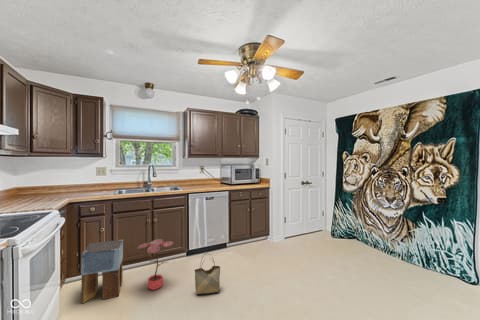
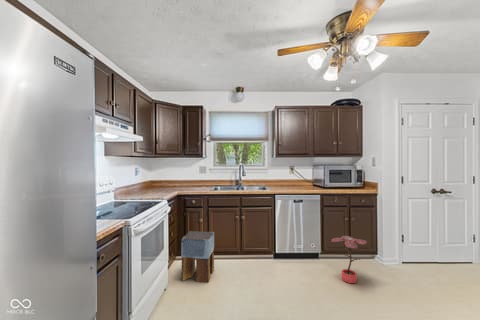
potted plant: present [137,239,174,290] -> present [332,236,367,283]
woven basket: present [195,253,220,294] -> none [274,260,302,305]

